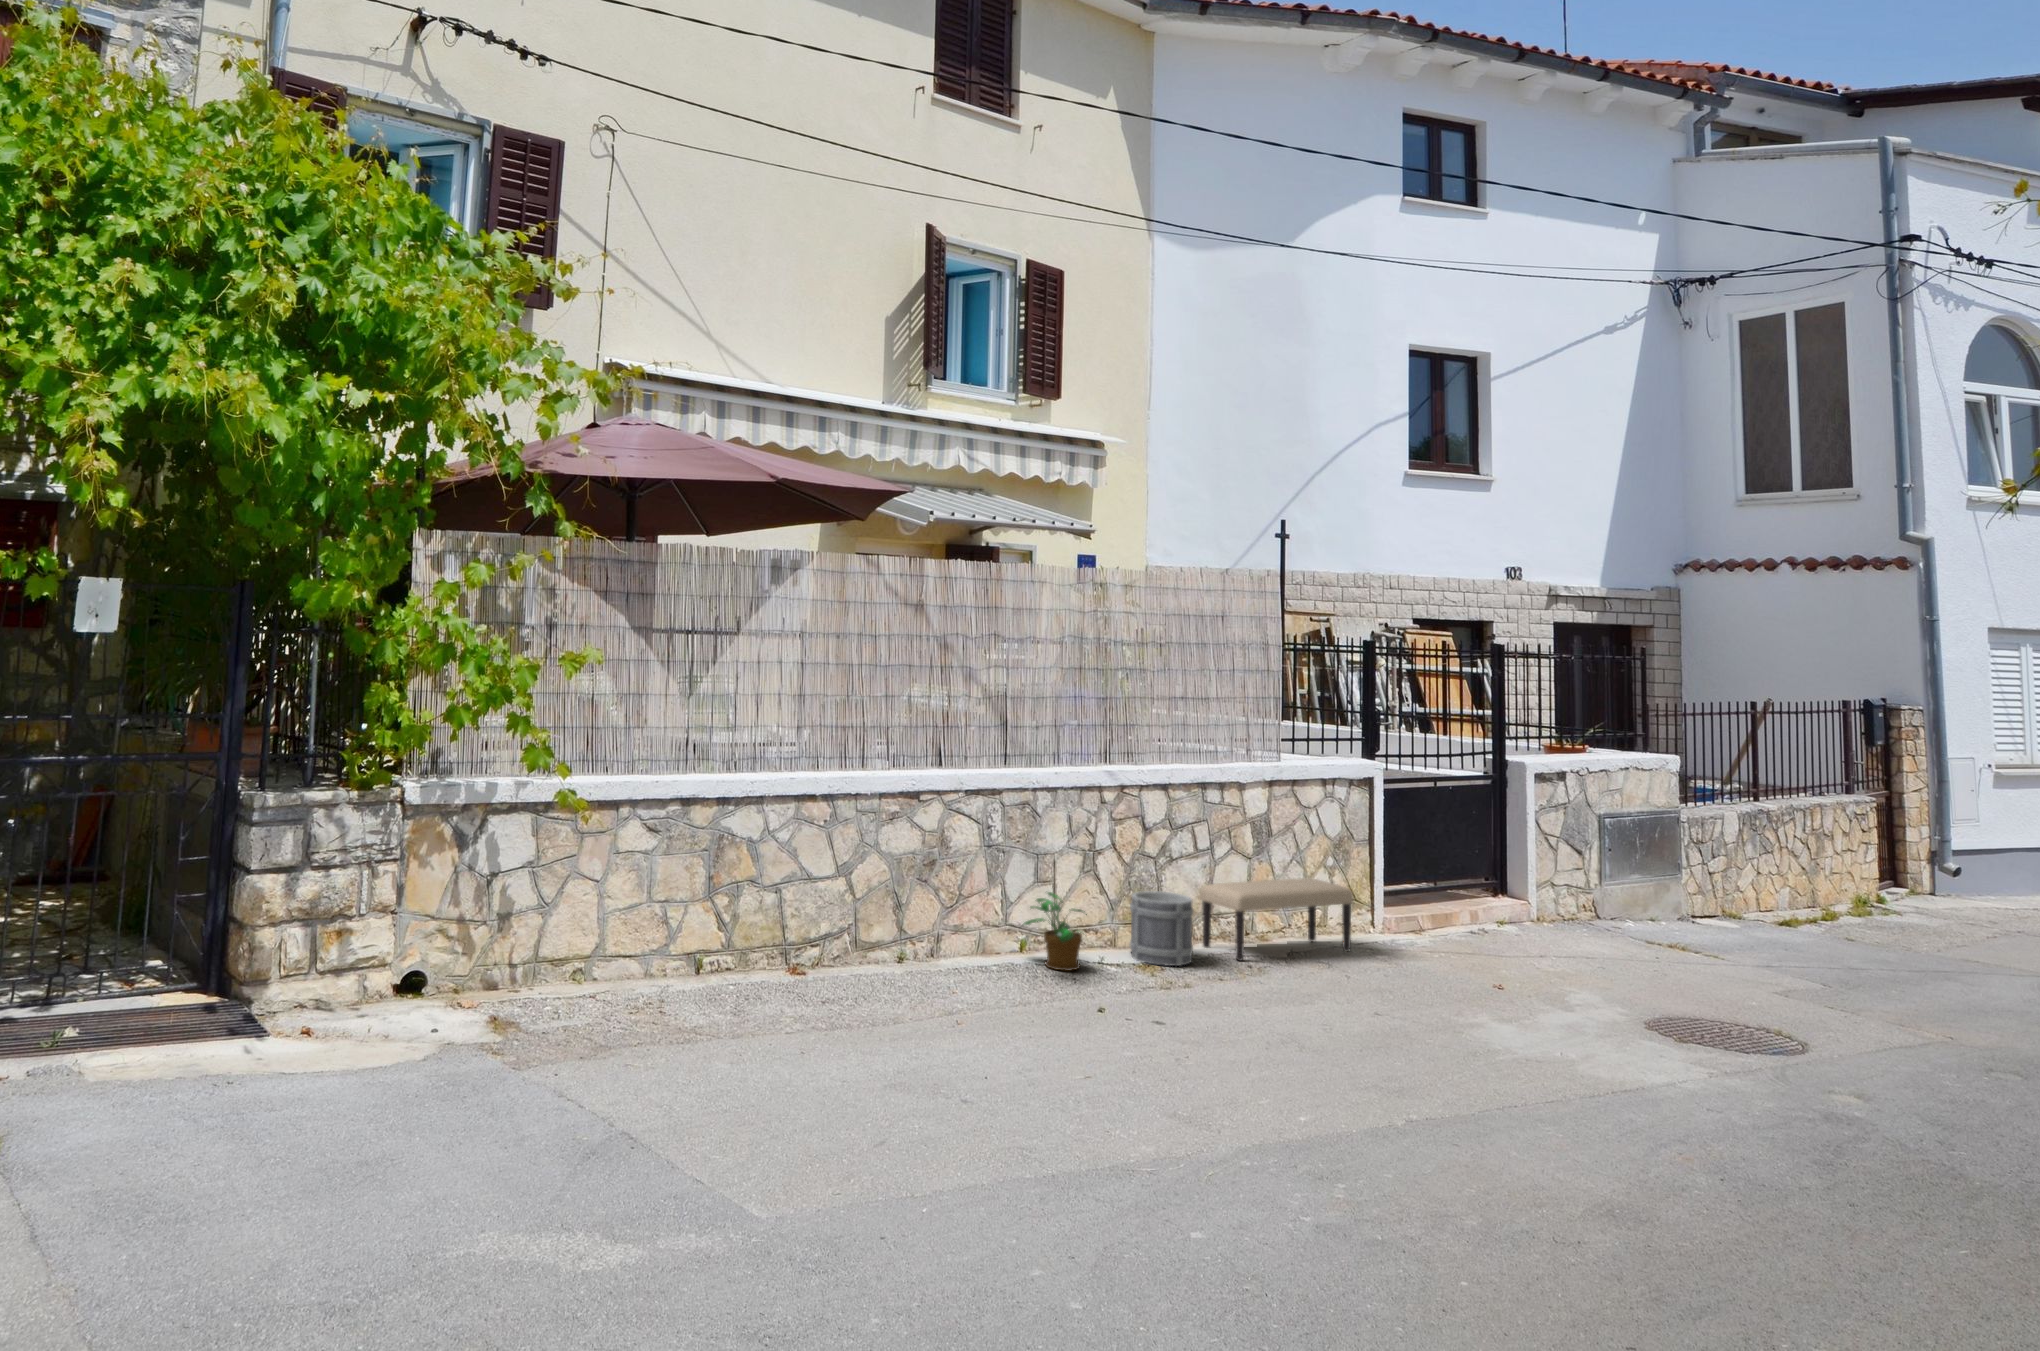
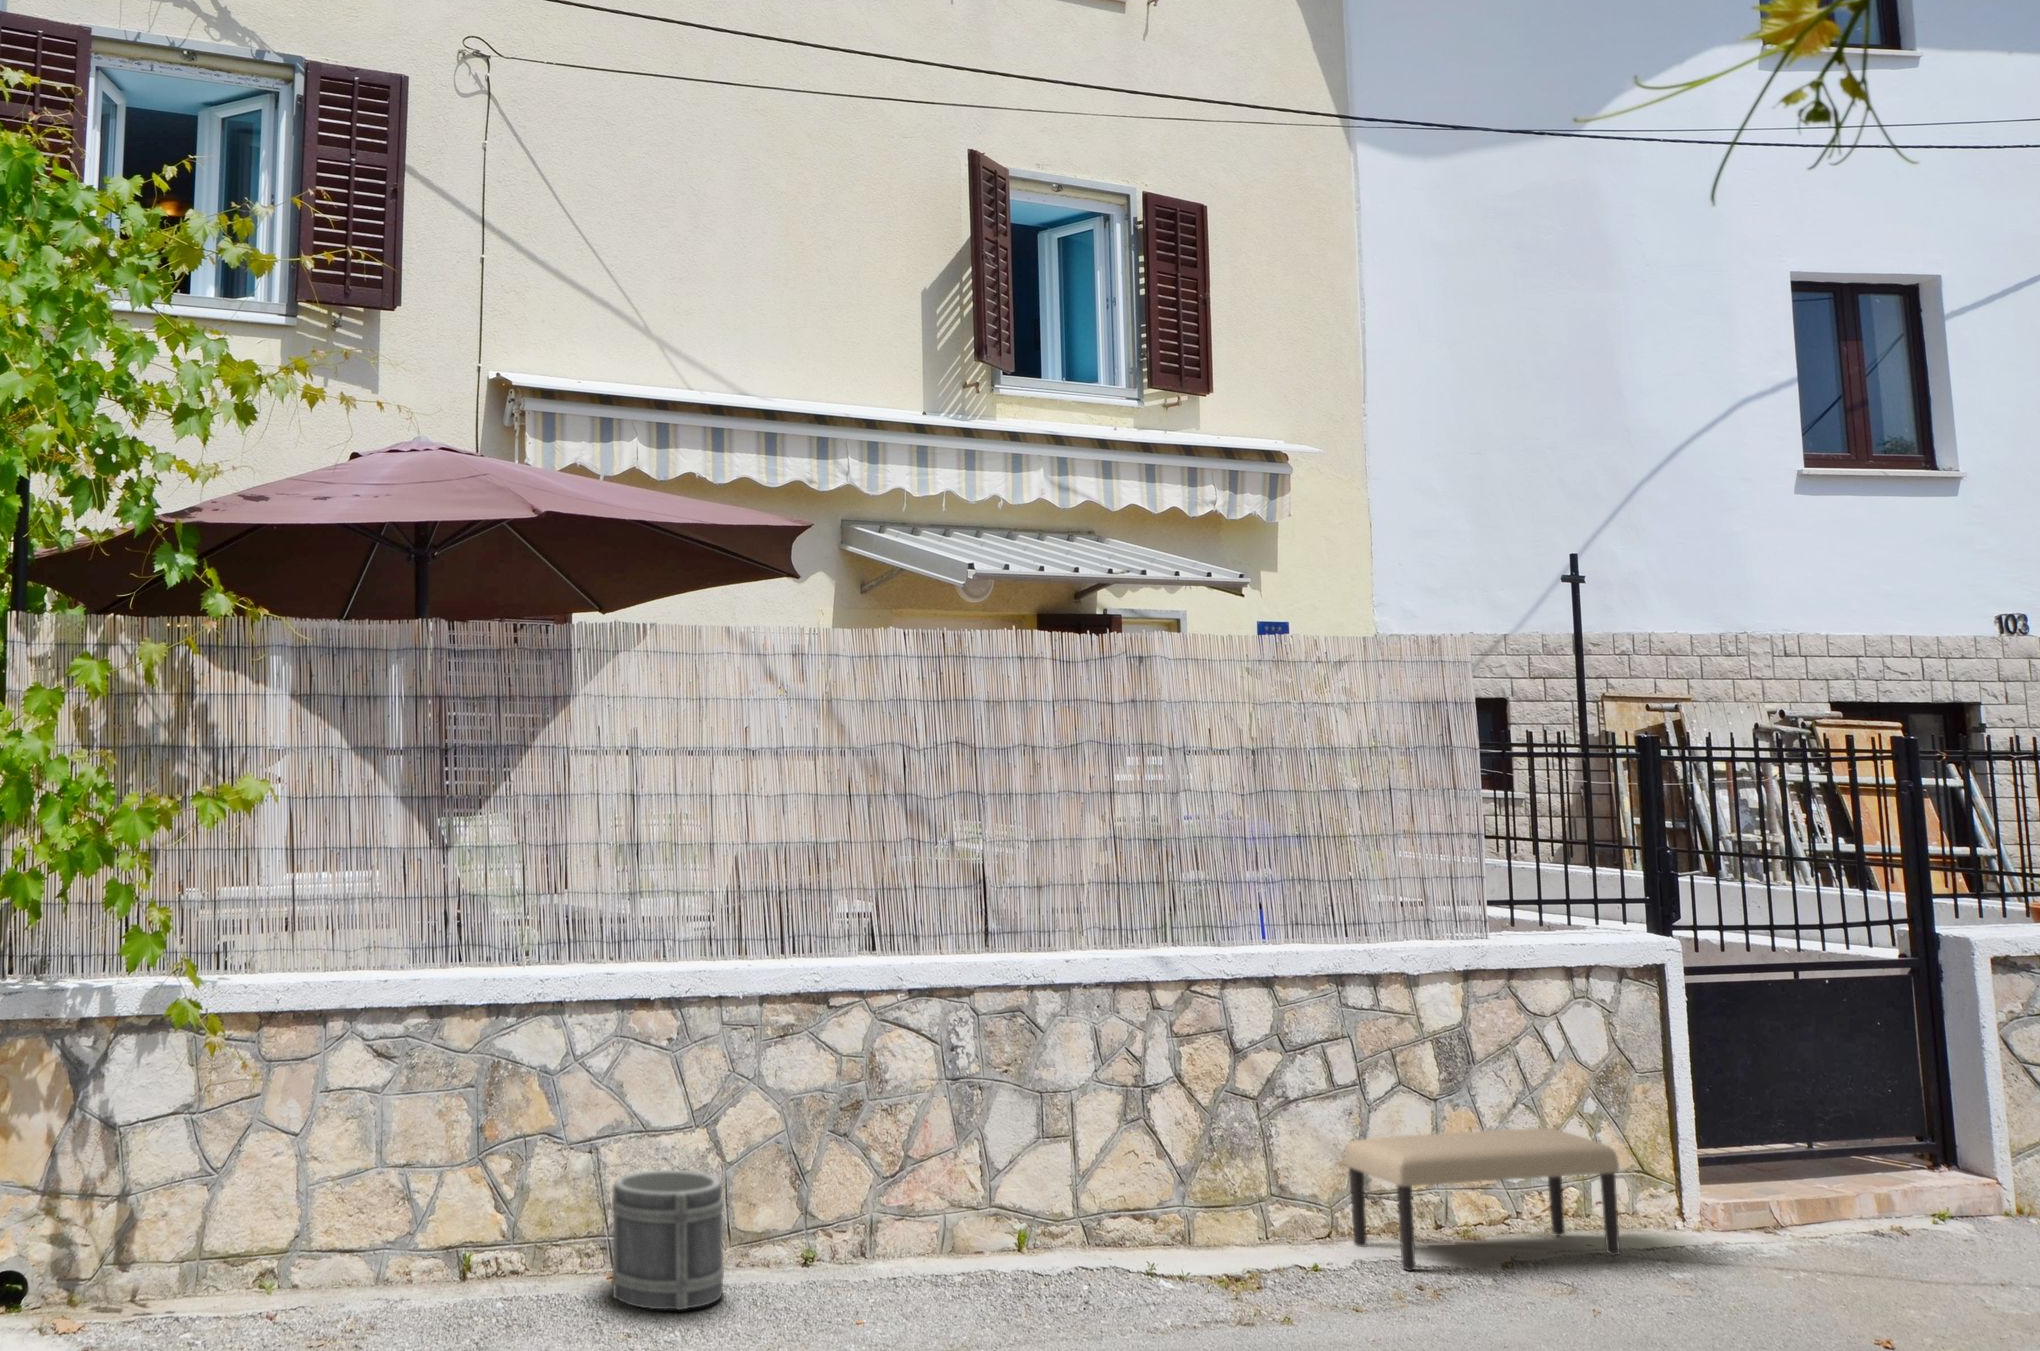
bucket: present [1130,891,1194,966] -> present [612,1170,724,1310]
potted plant: present [1024,892,1087,971] -> none [1015,1154,1122,1286]

